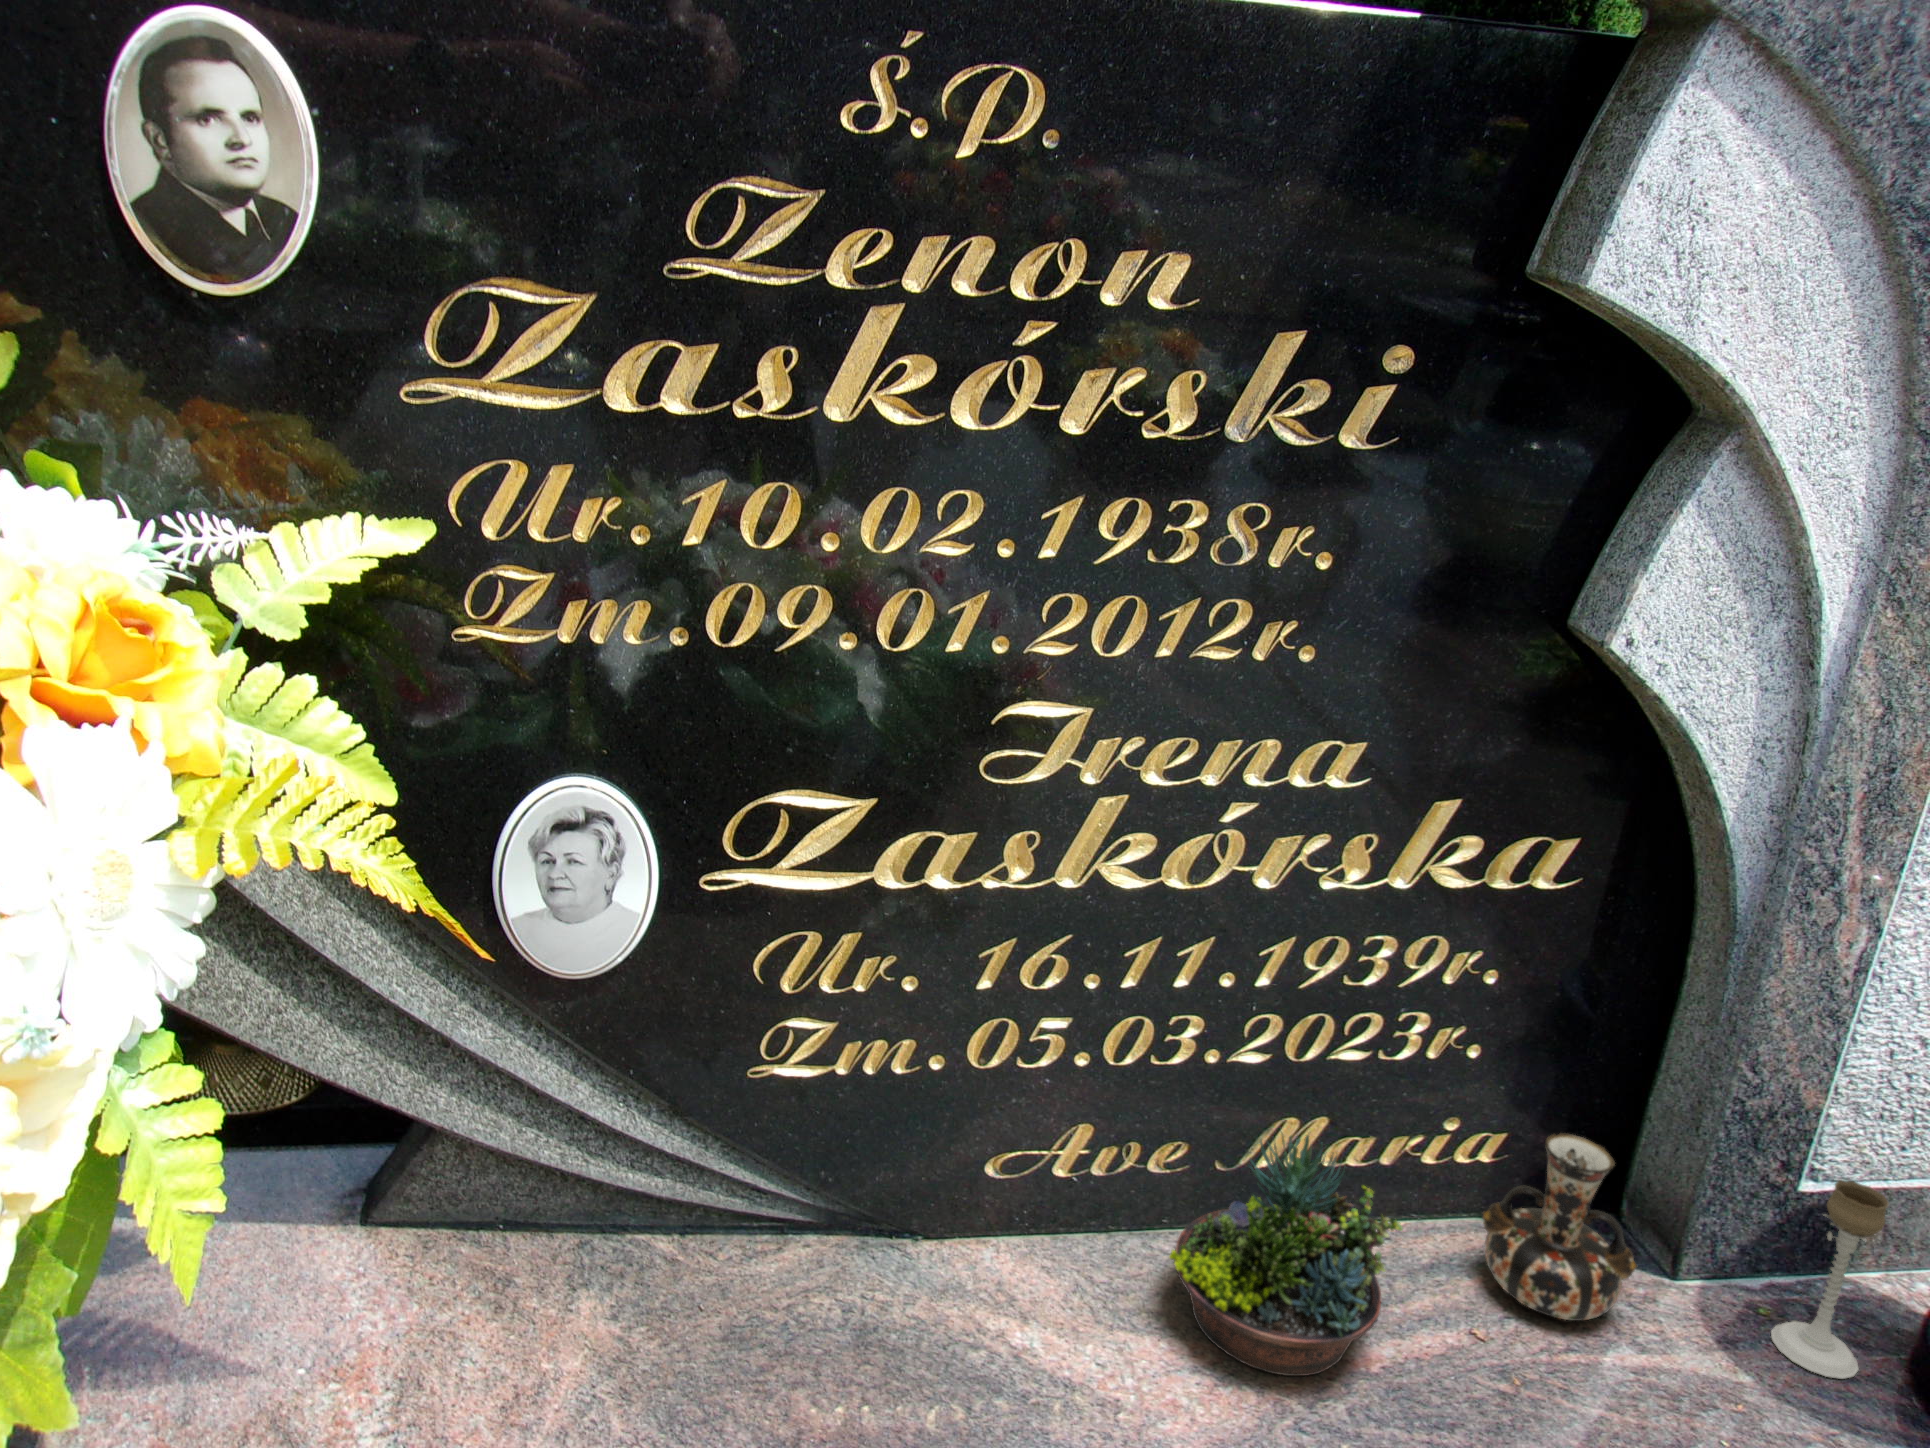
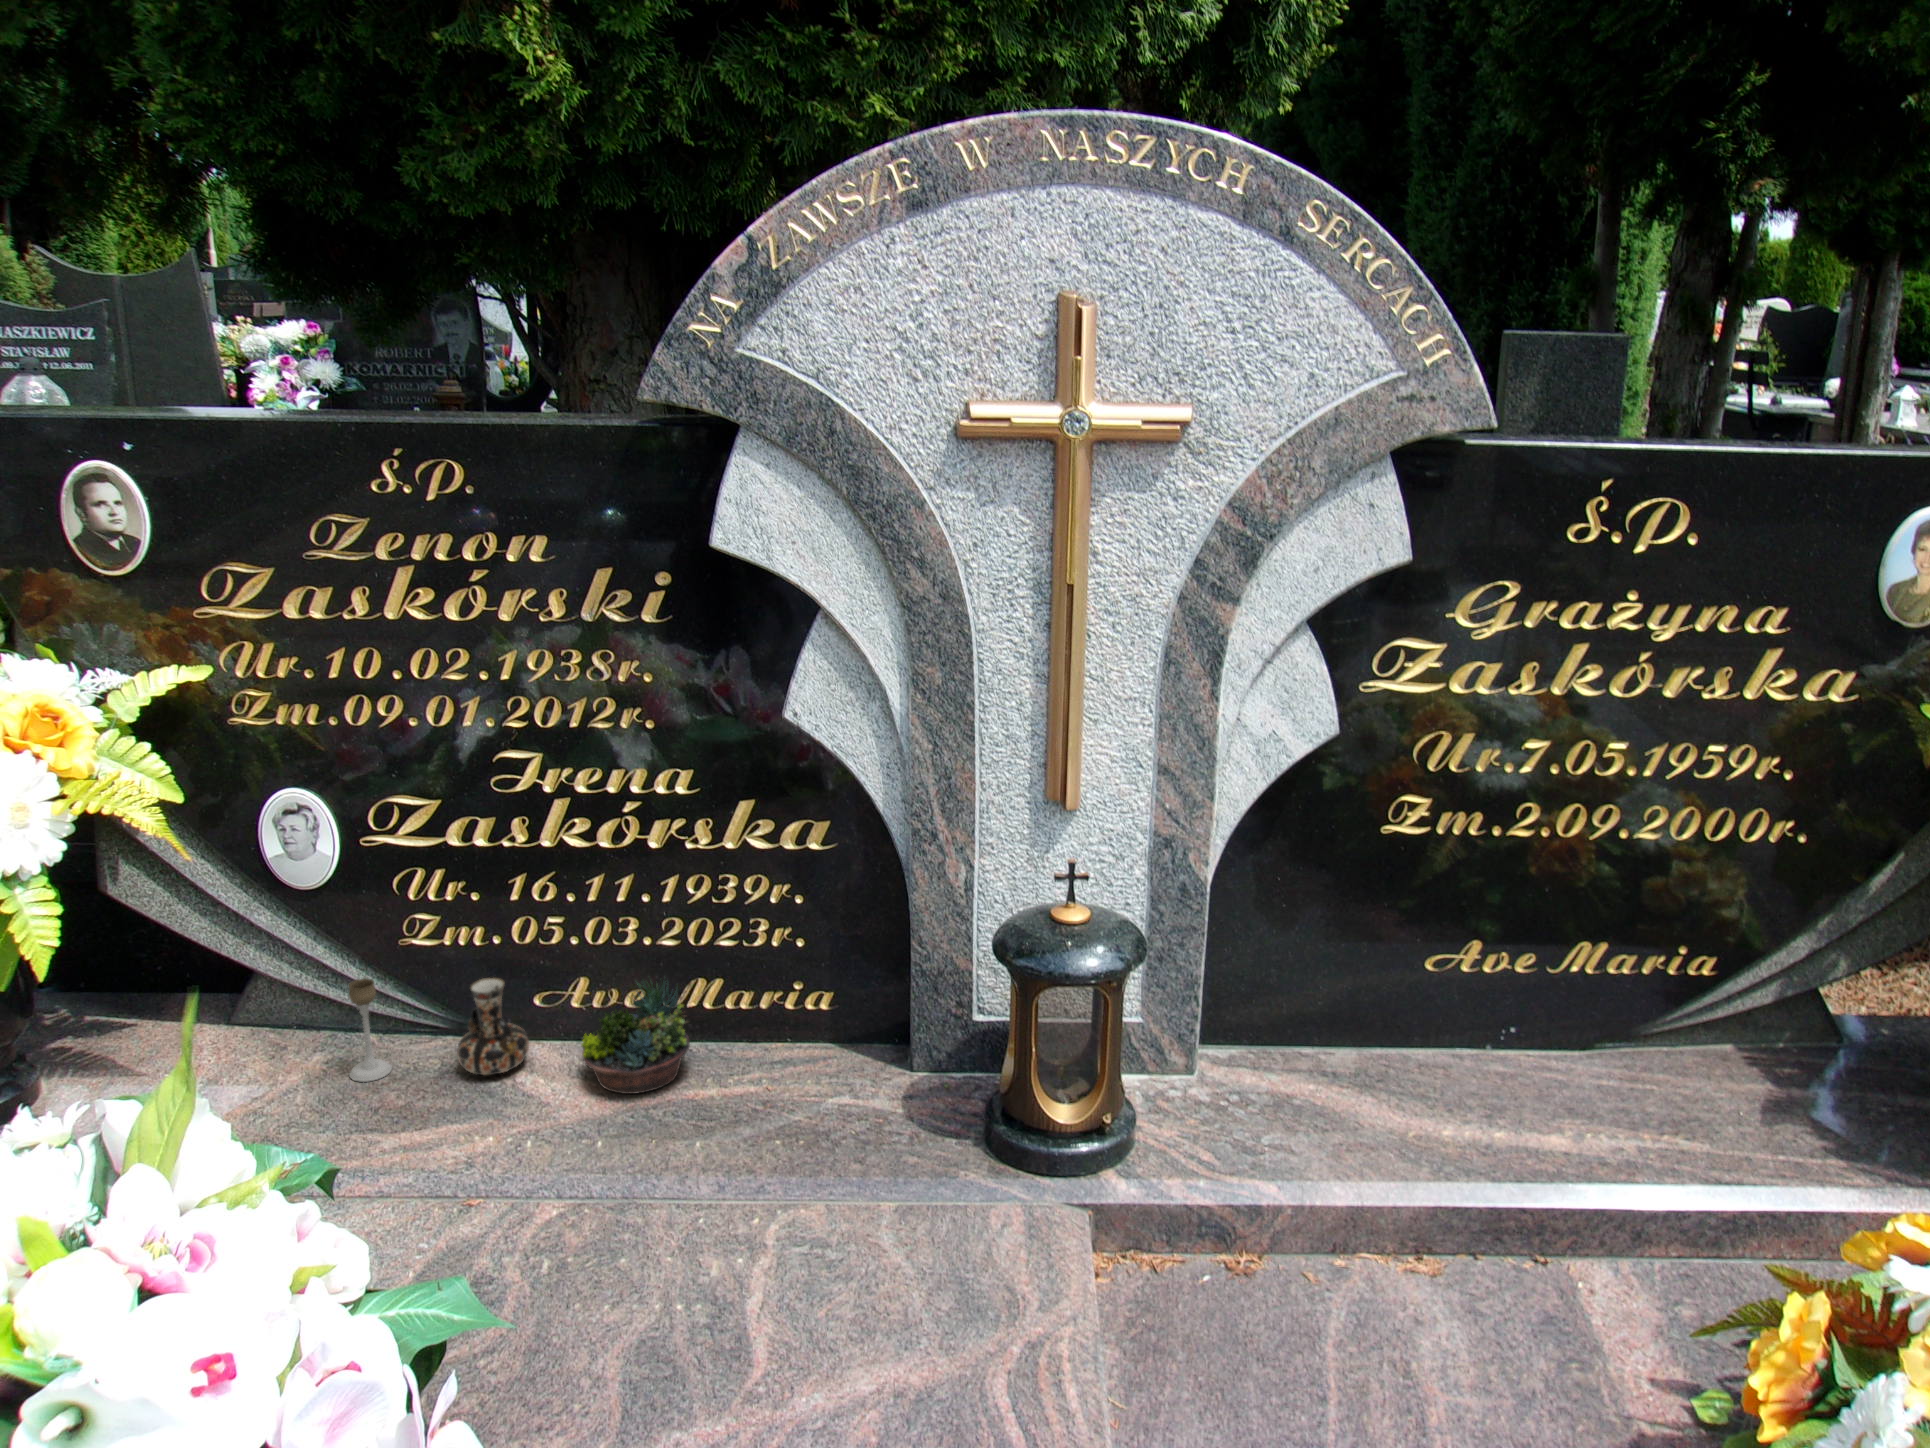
decorative vase: present [1483,1133,1637,1321] -> present [457,977,529,1075]
candle holder: present [1771,1180,1889,1379] -> present [349,978,392,1082]

